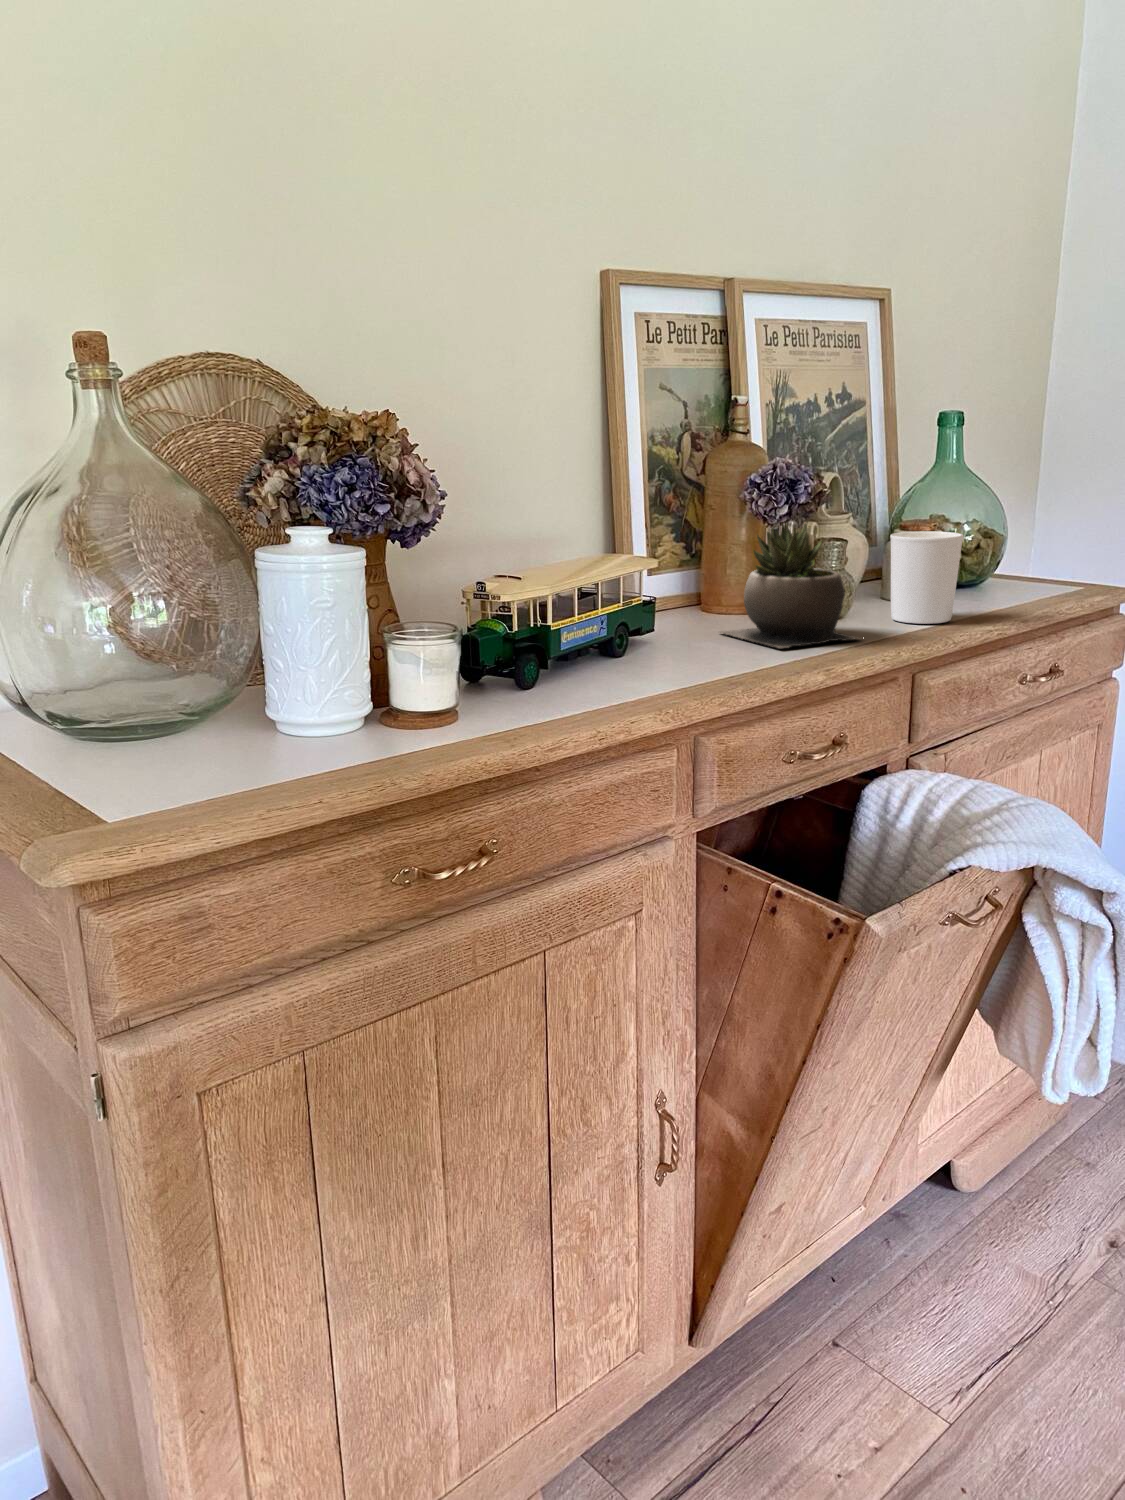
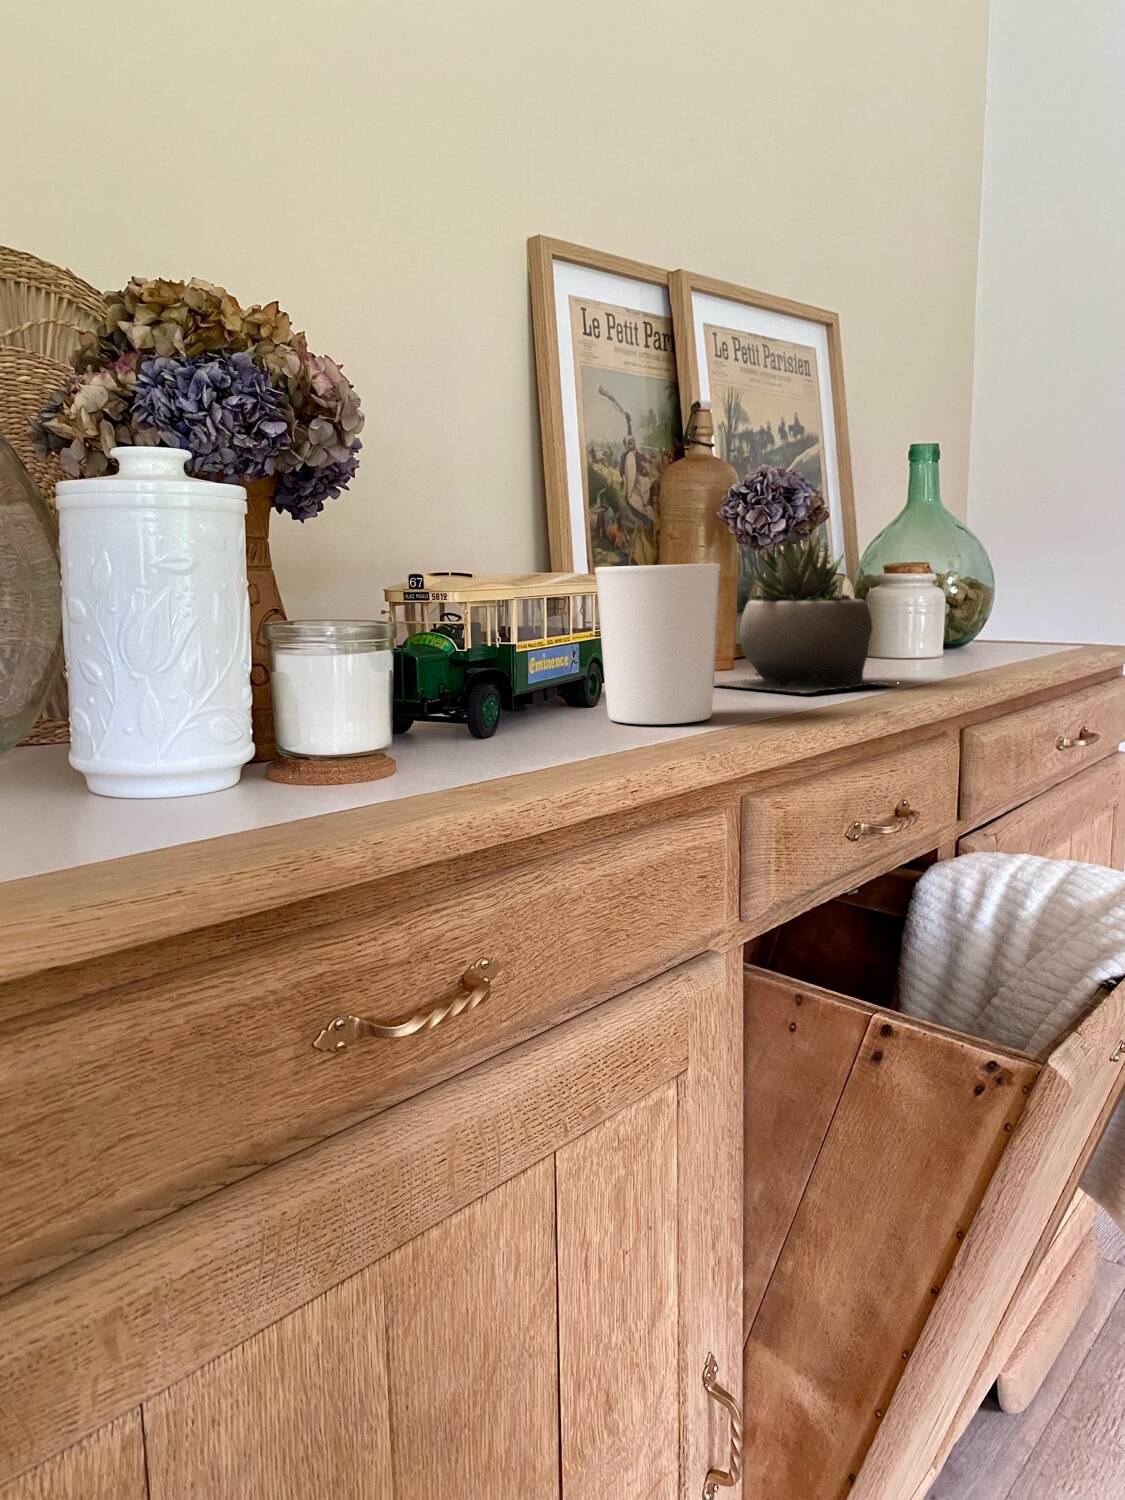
candle holder: present [890,531,963,624] -> present [595,564,721,724]

